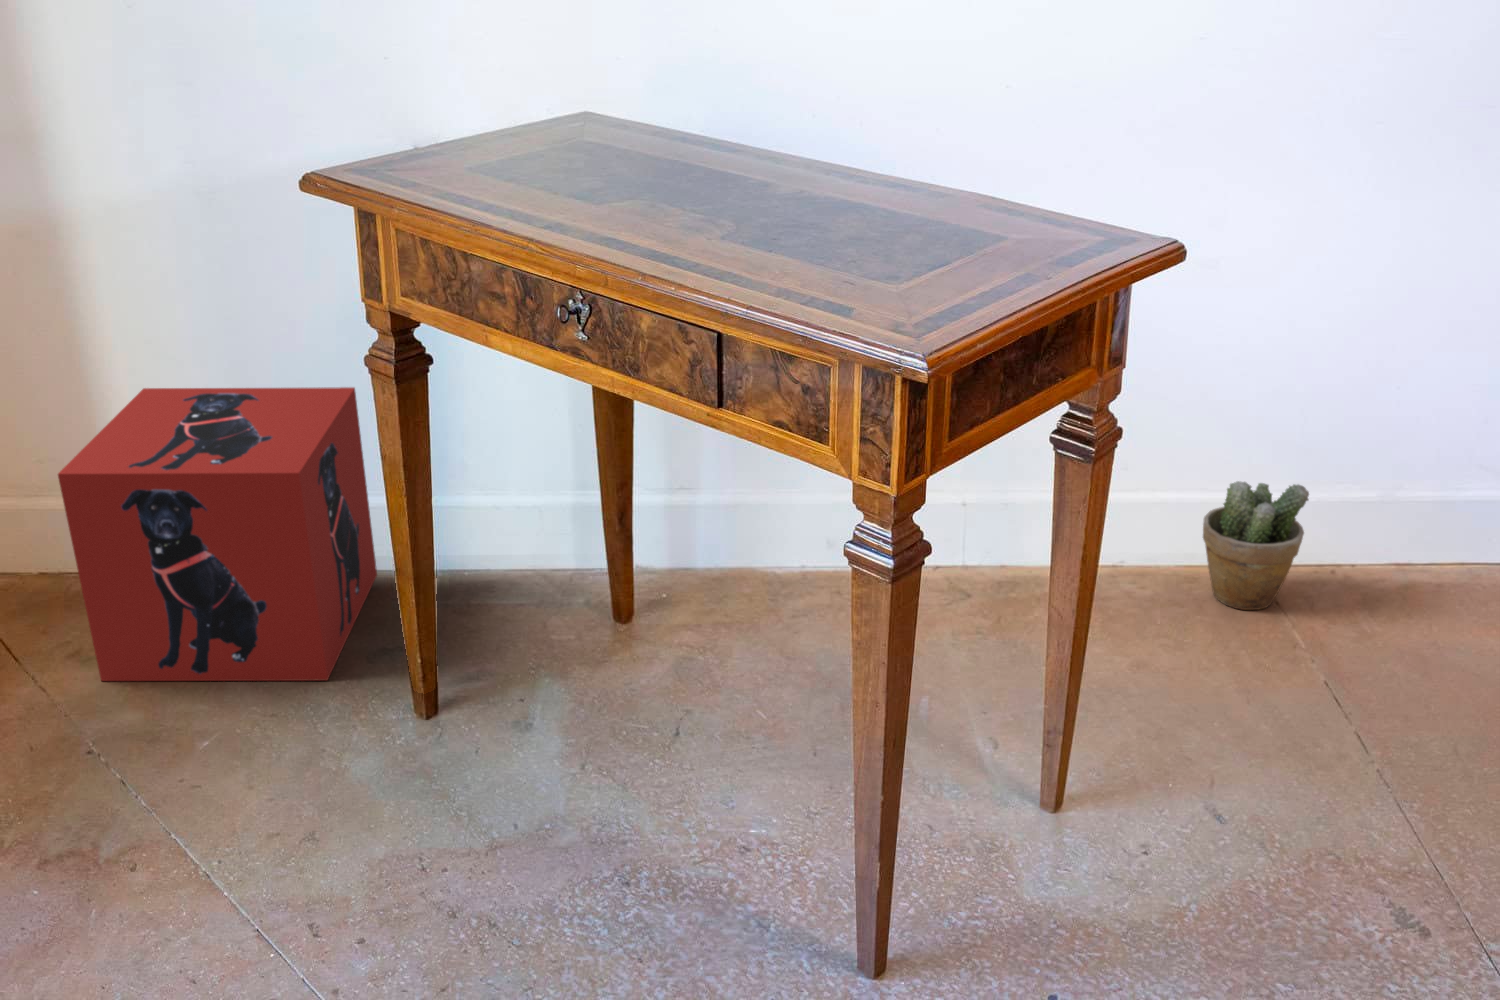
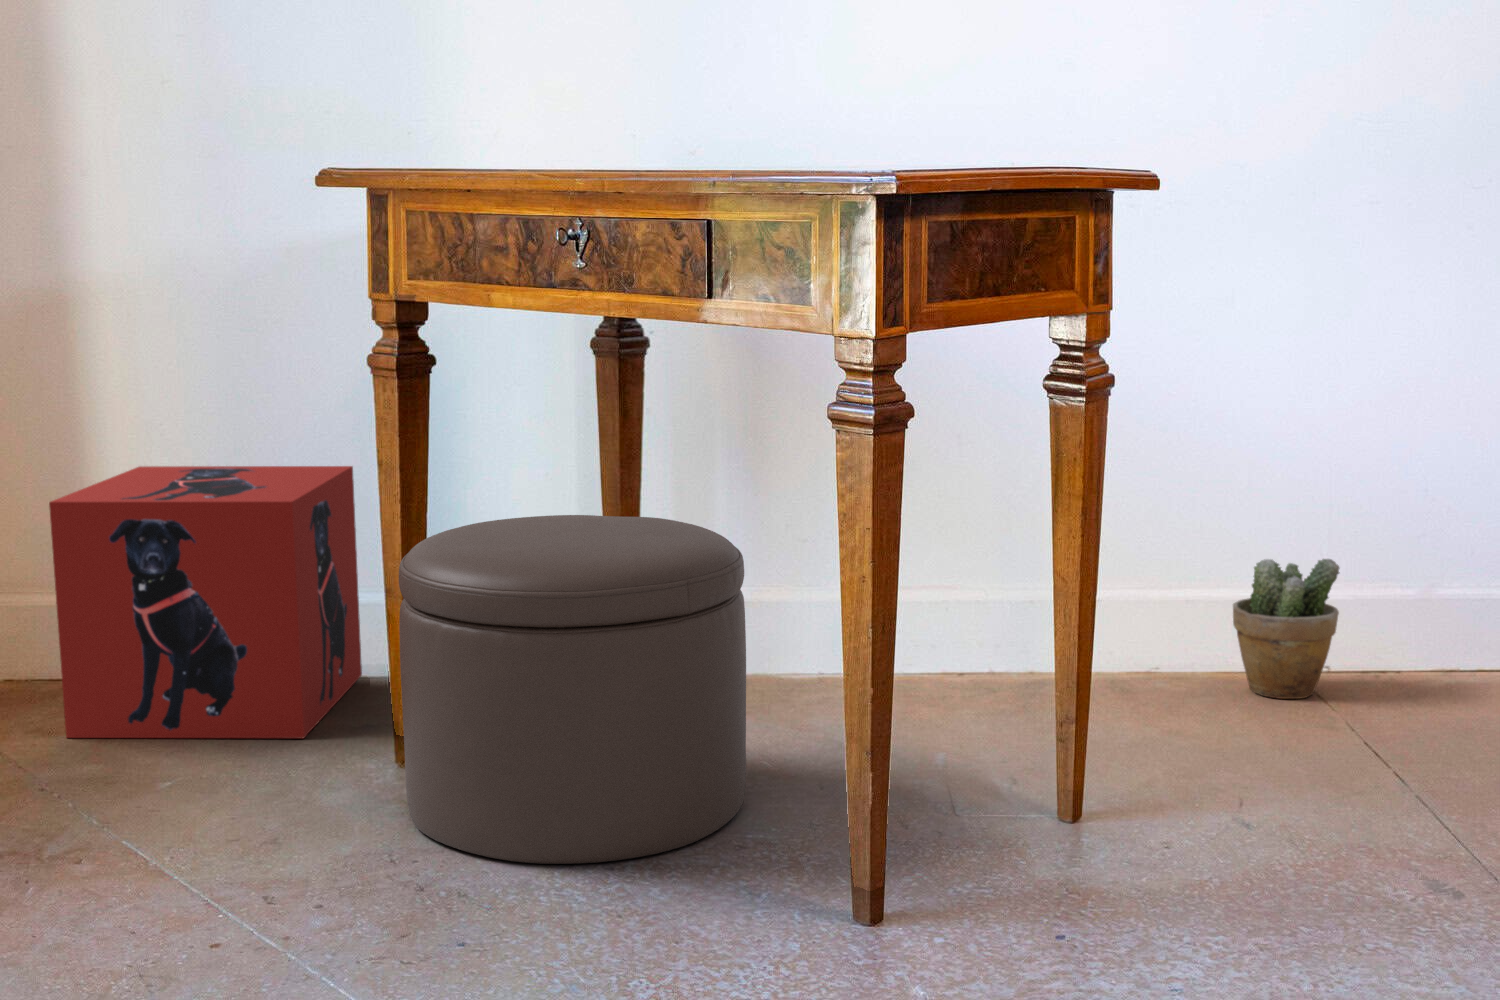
ottoman: none [411,502,750,884] -> present [399,515,746,864]

